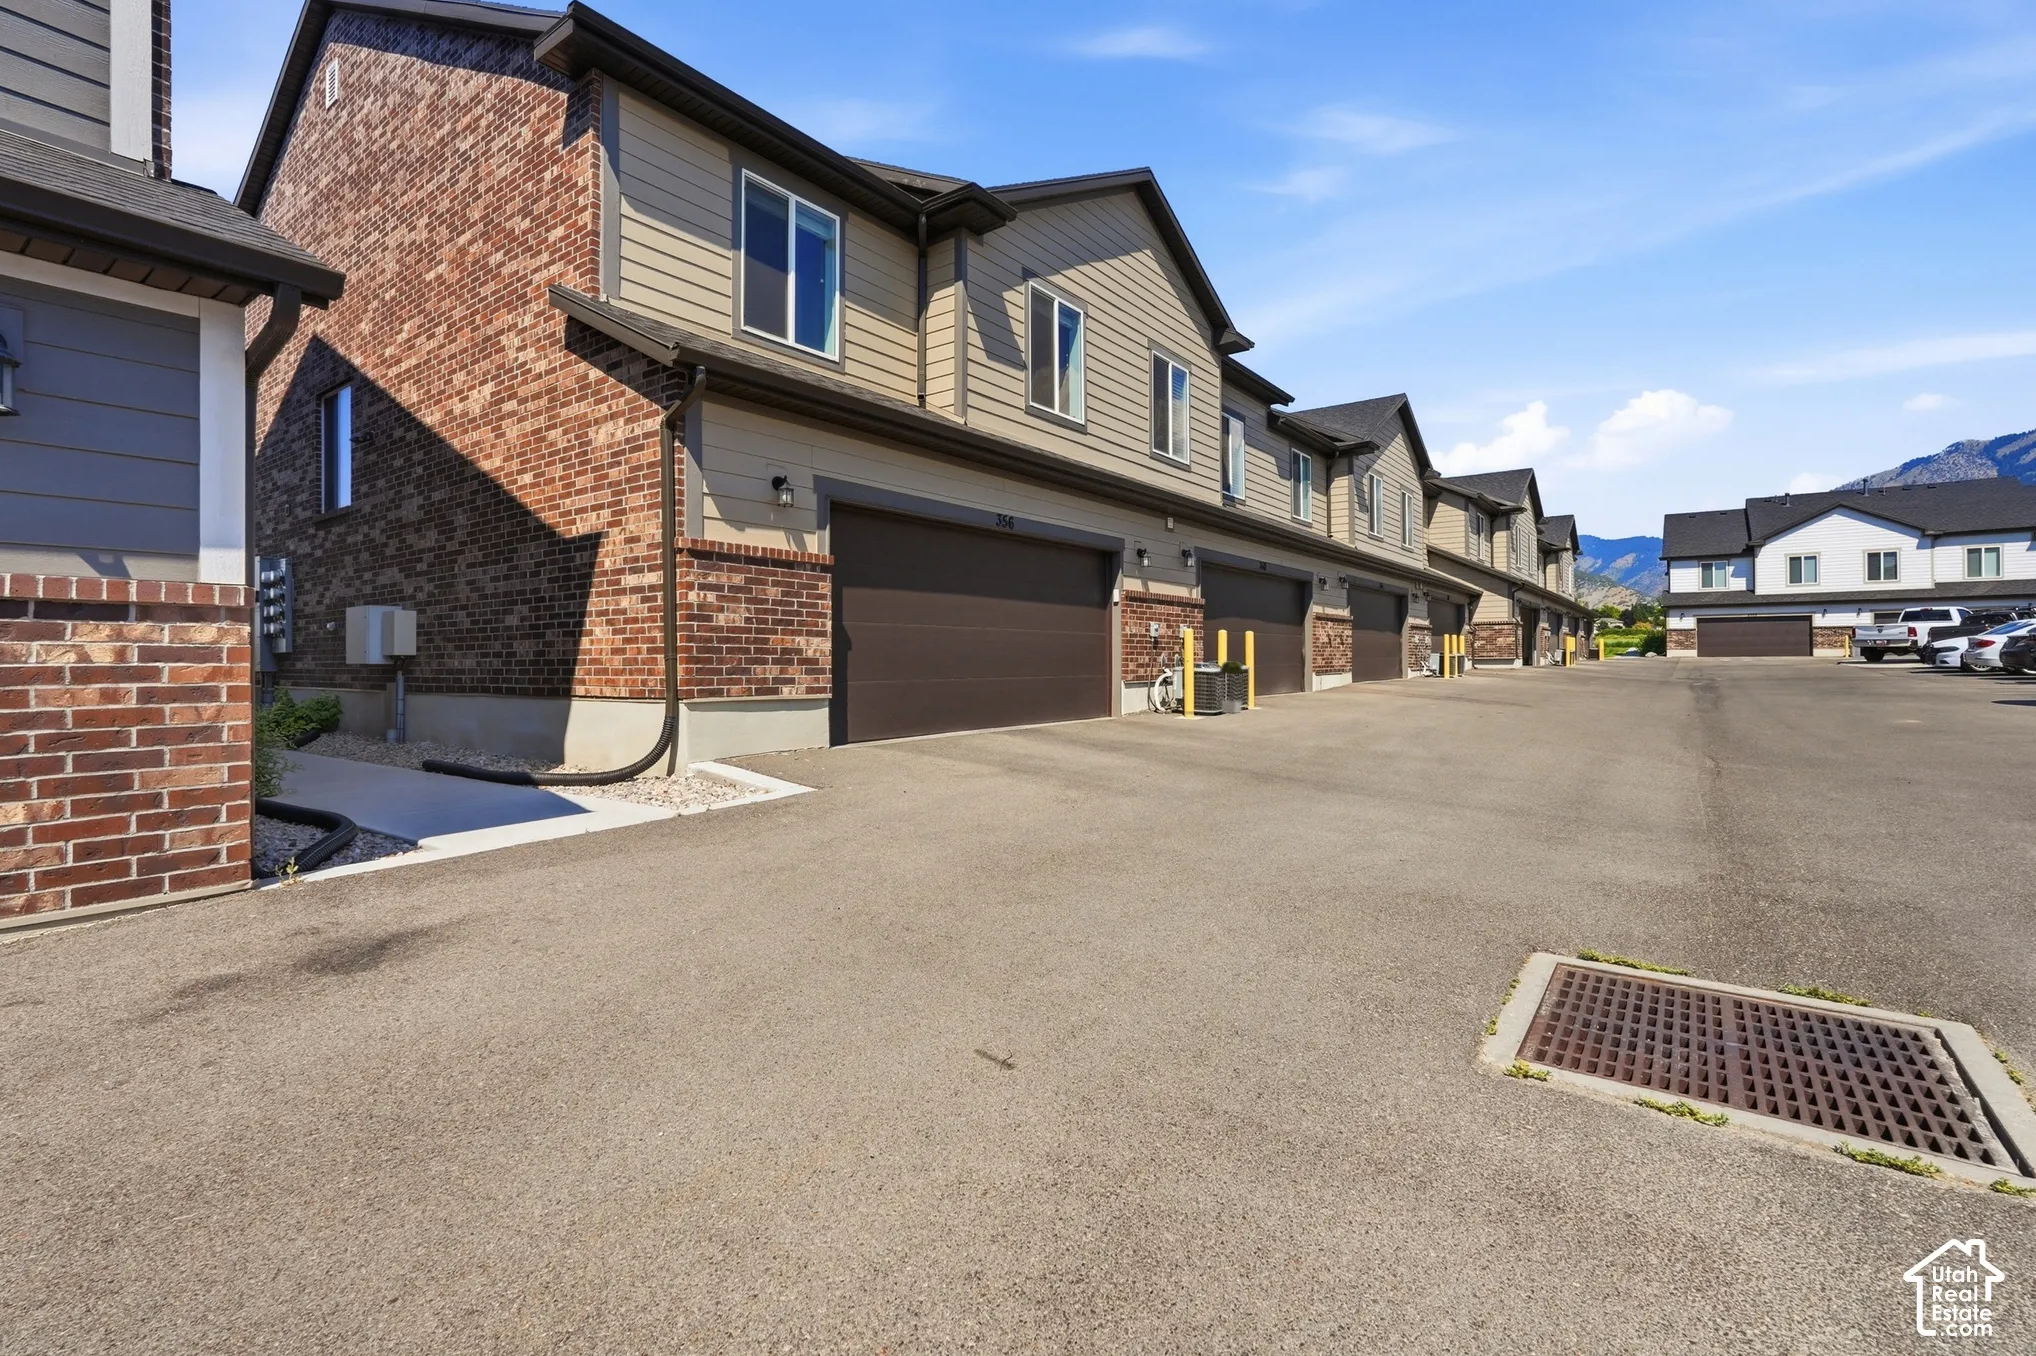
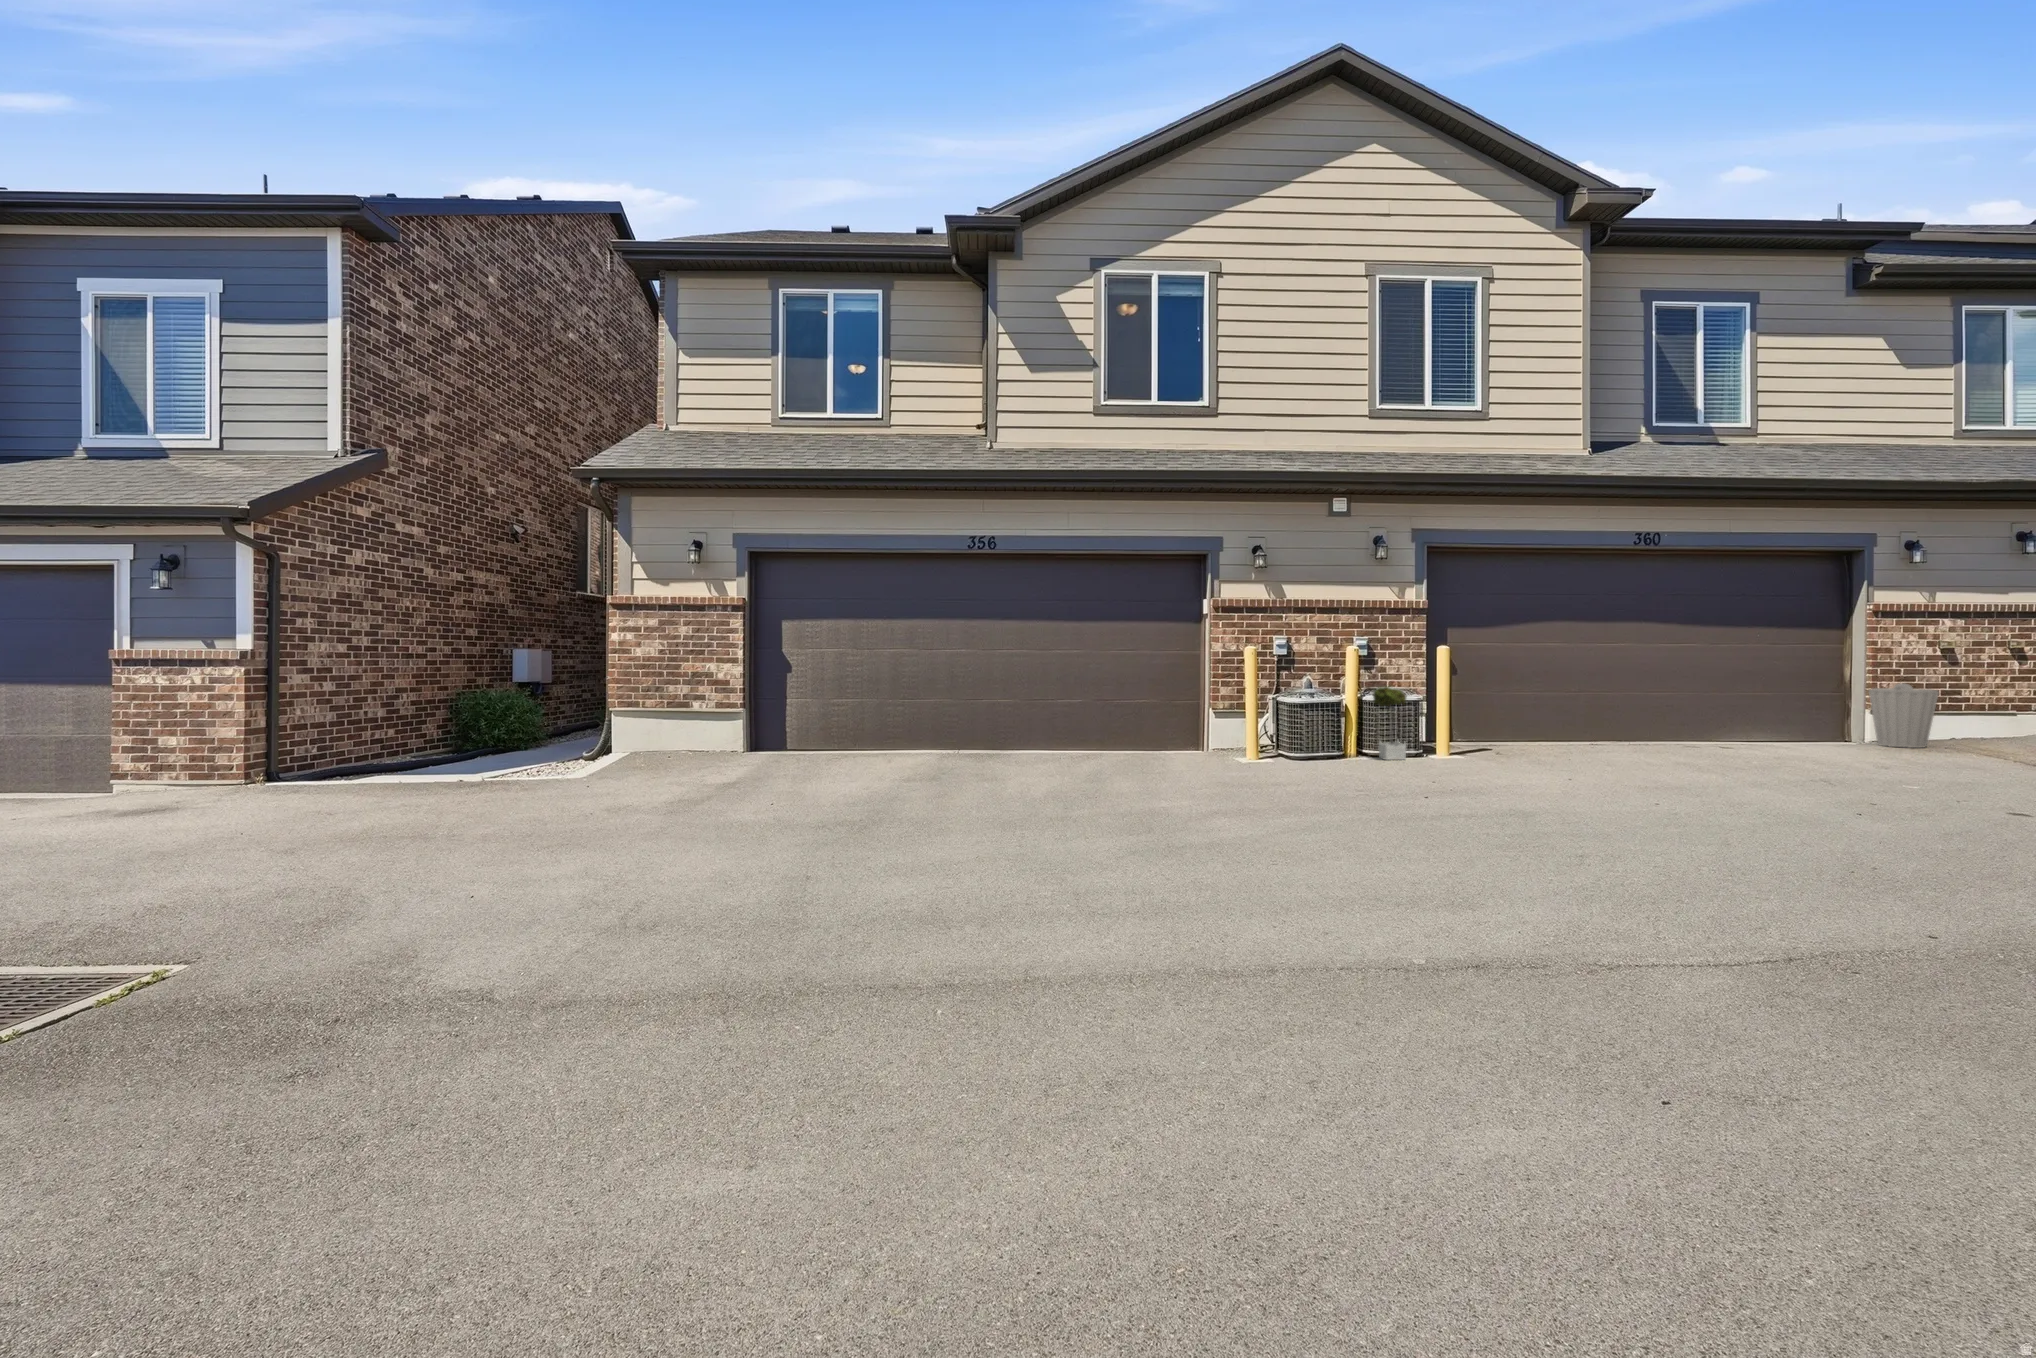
trash can: none [1319,658,1351,693] -> present [1868,683,1939,748]

